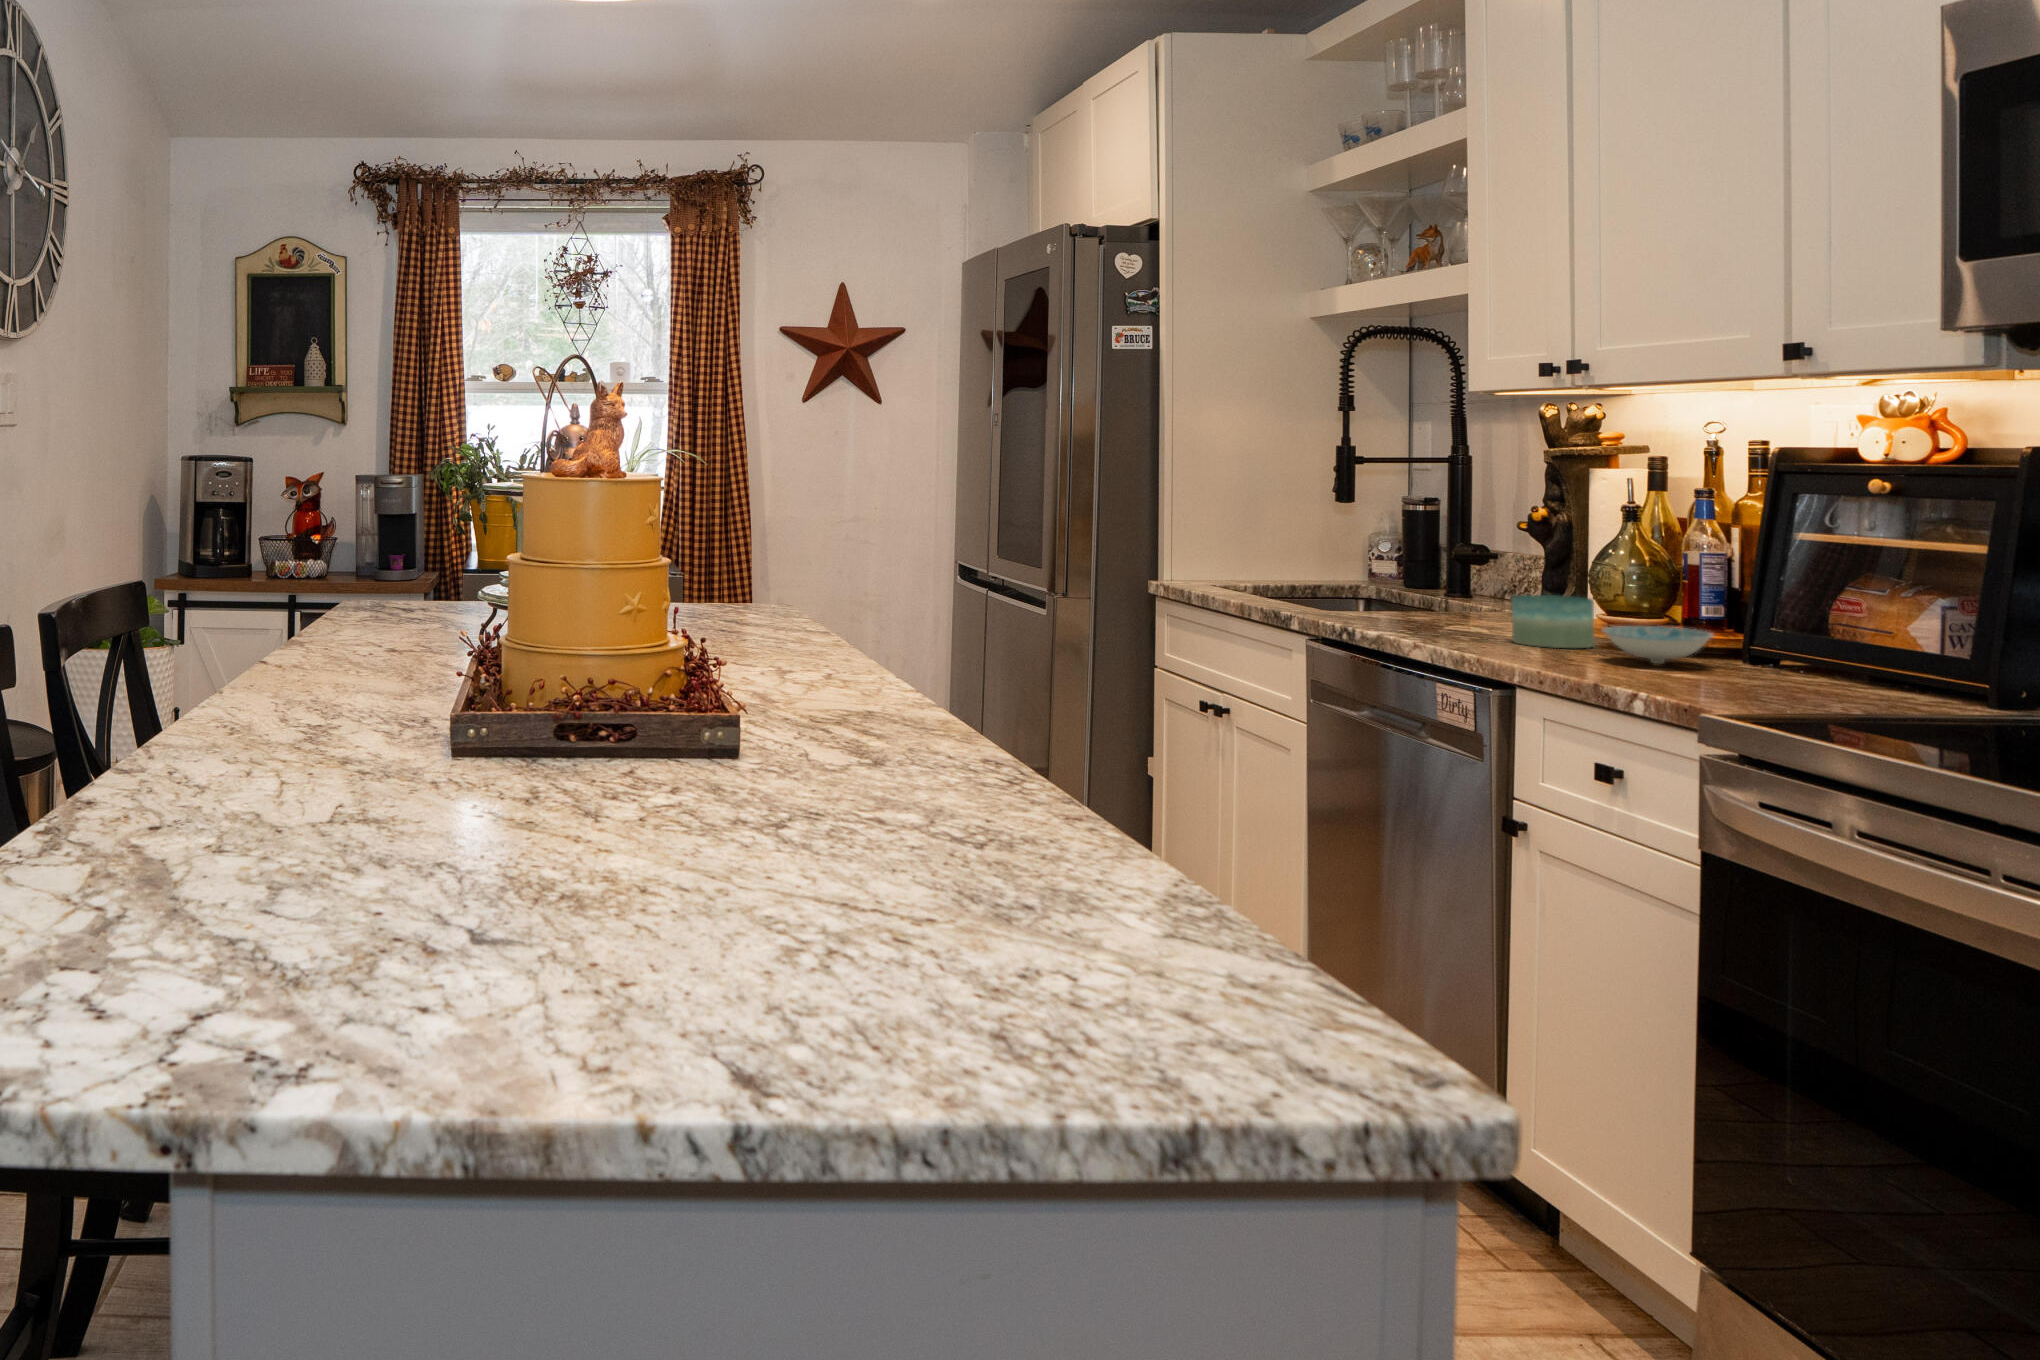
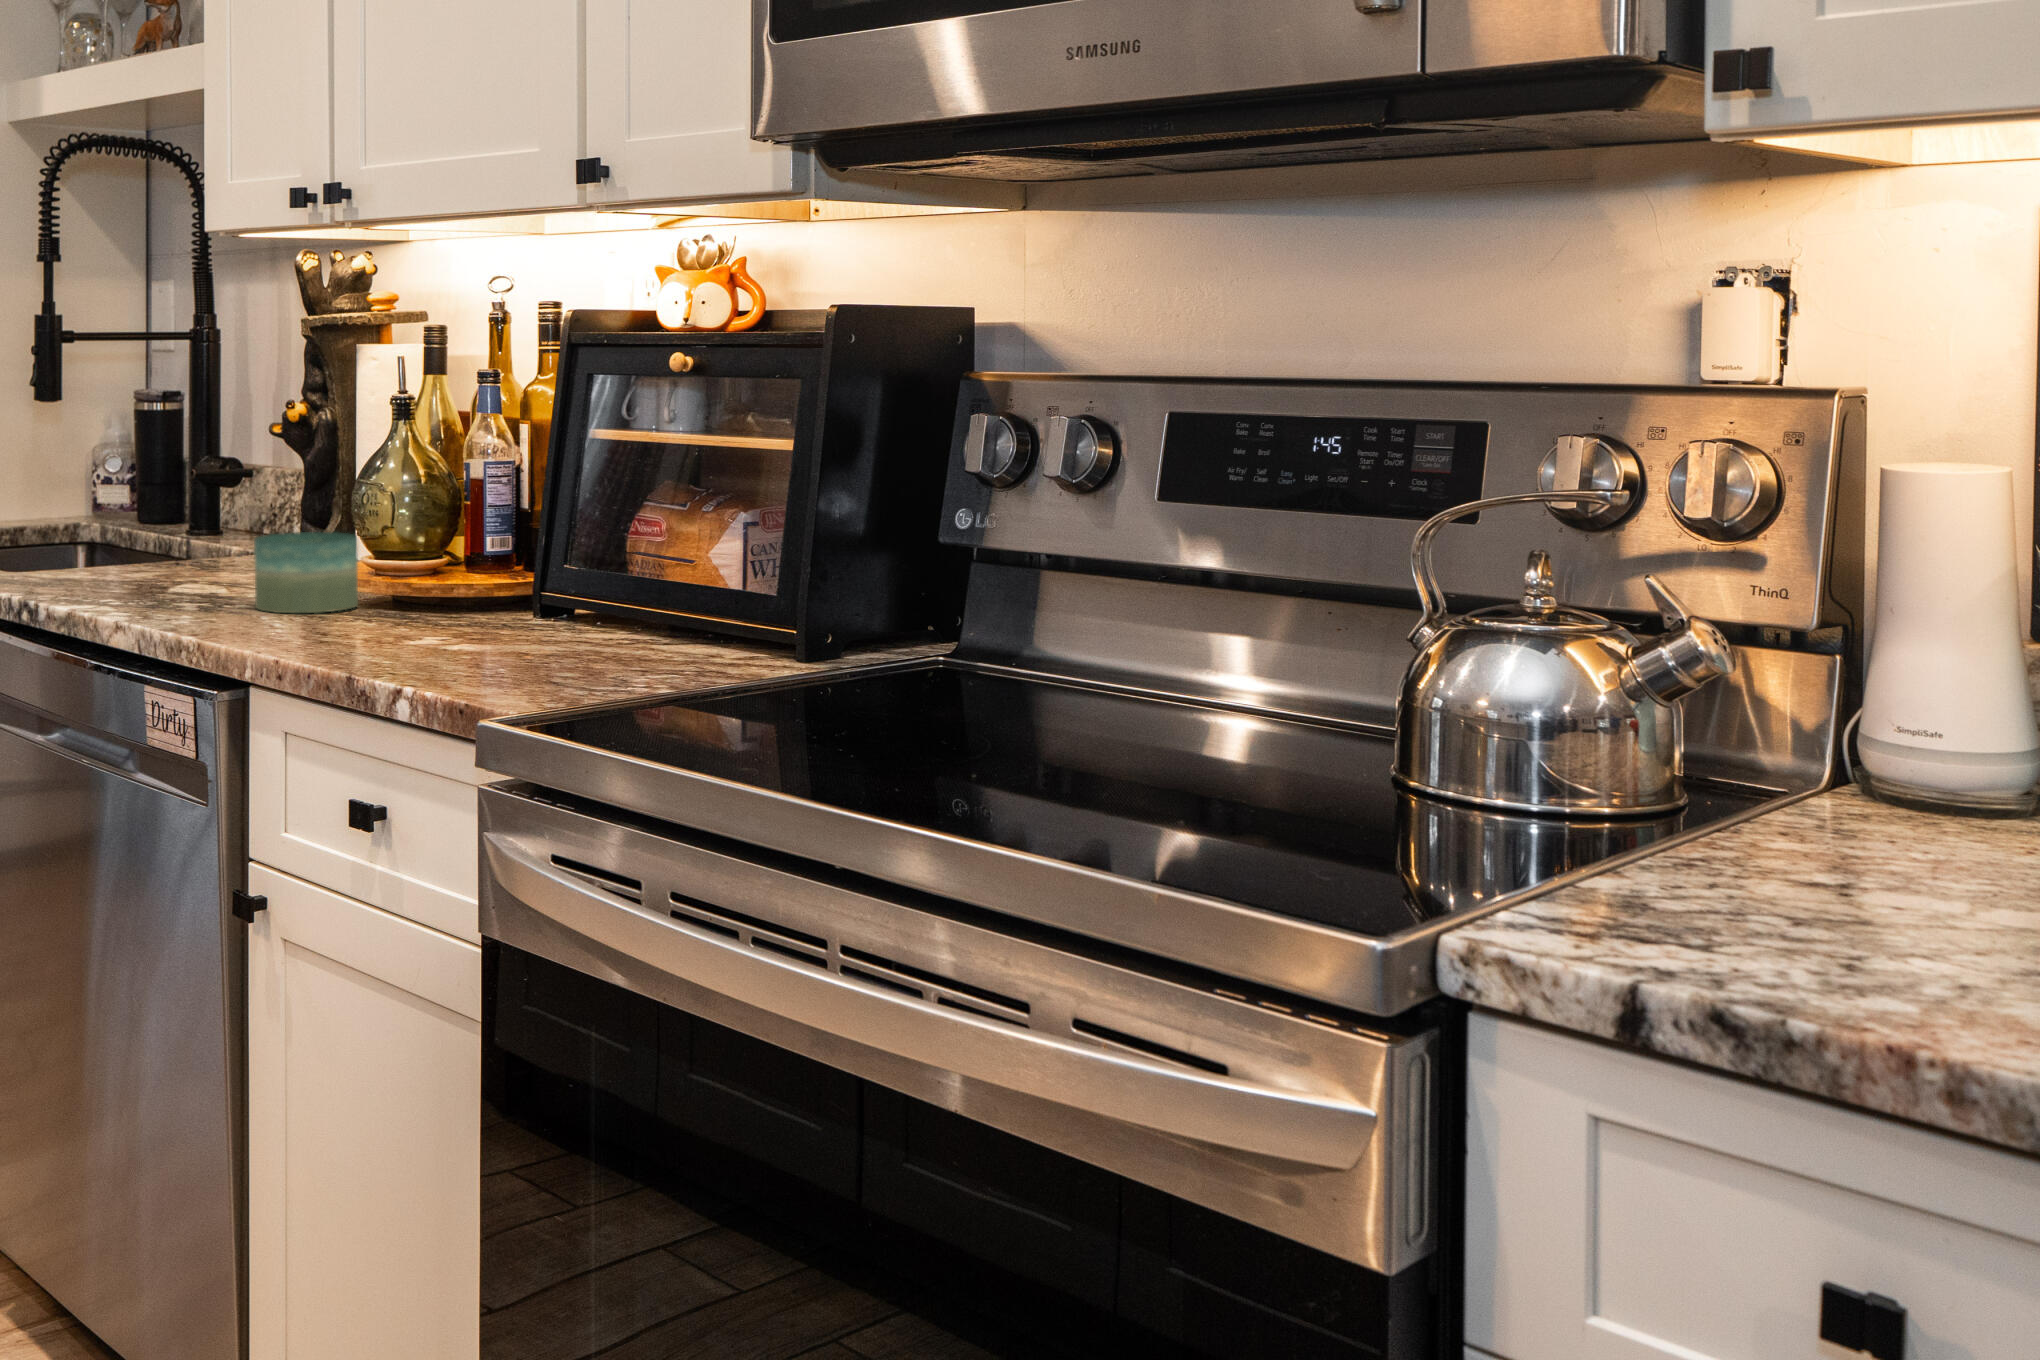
ceramic bowl: present [1602,626,1713,664] -> none [365,571,499,629]

